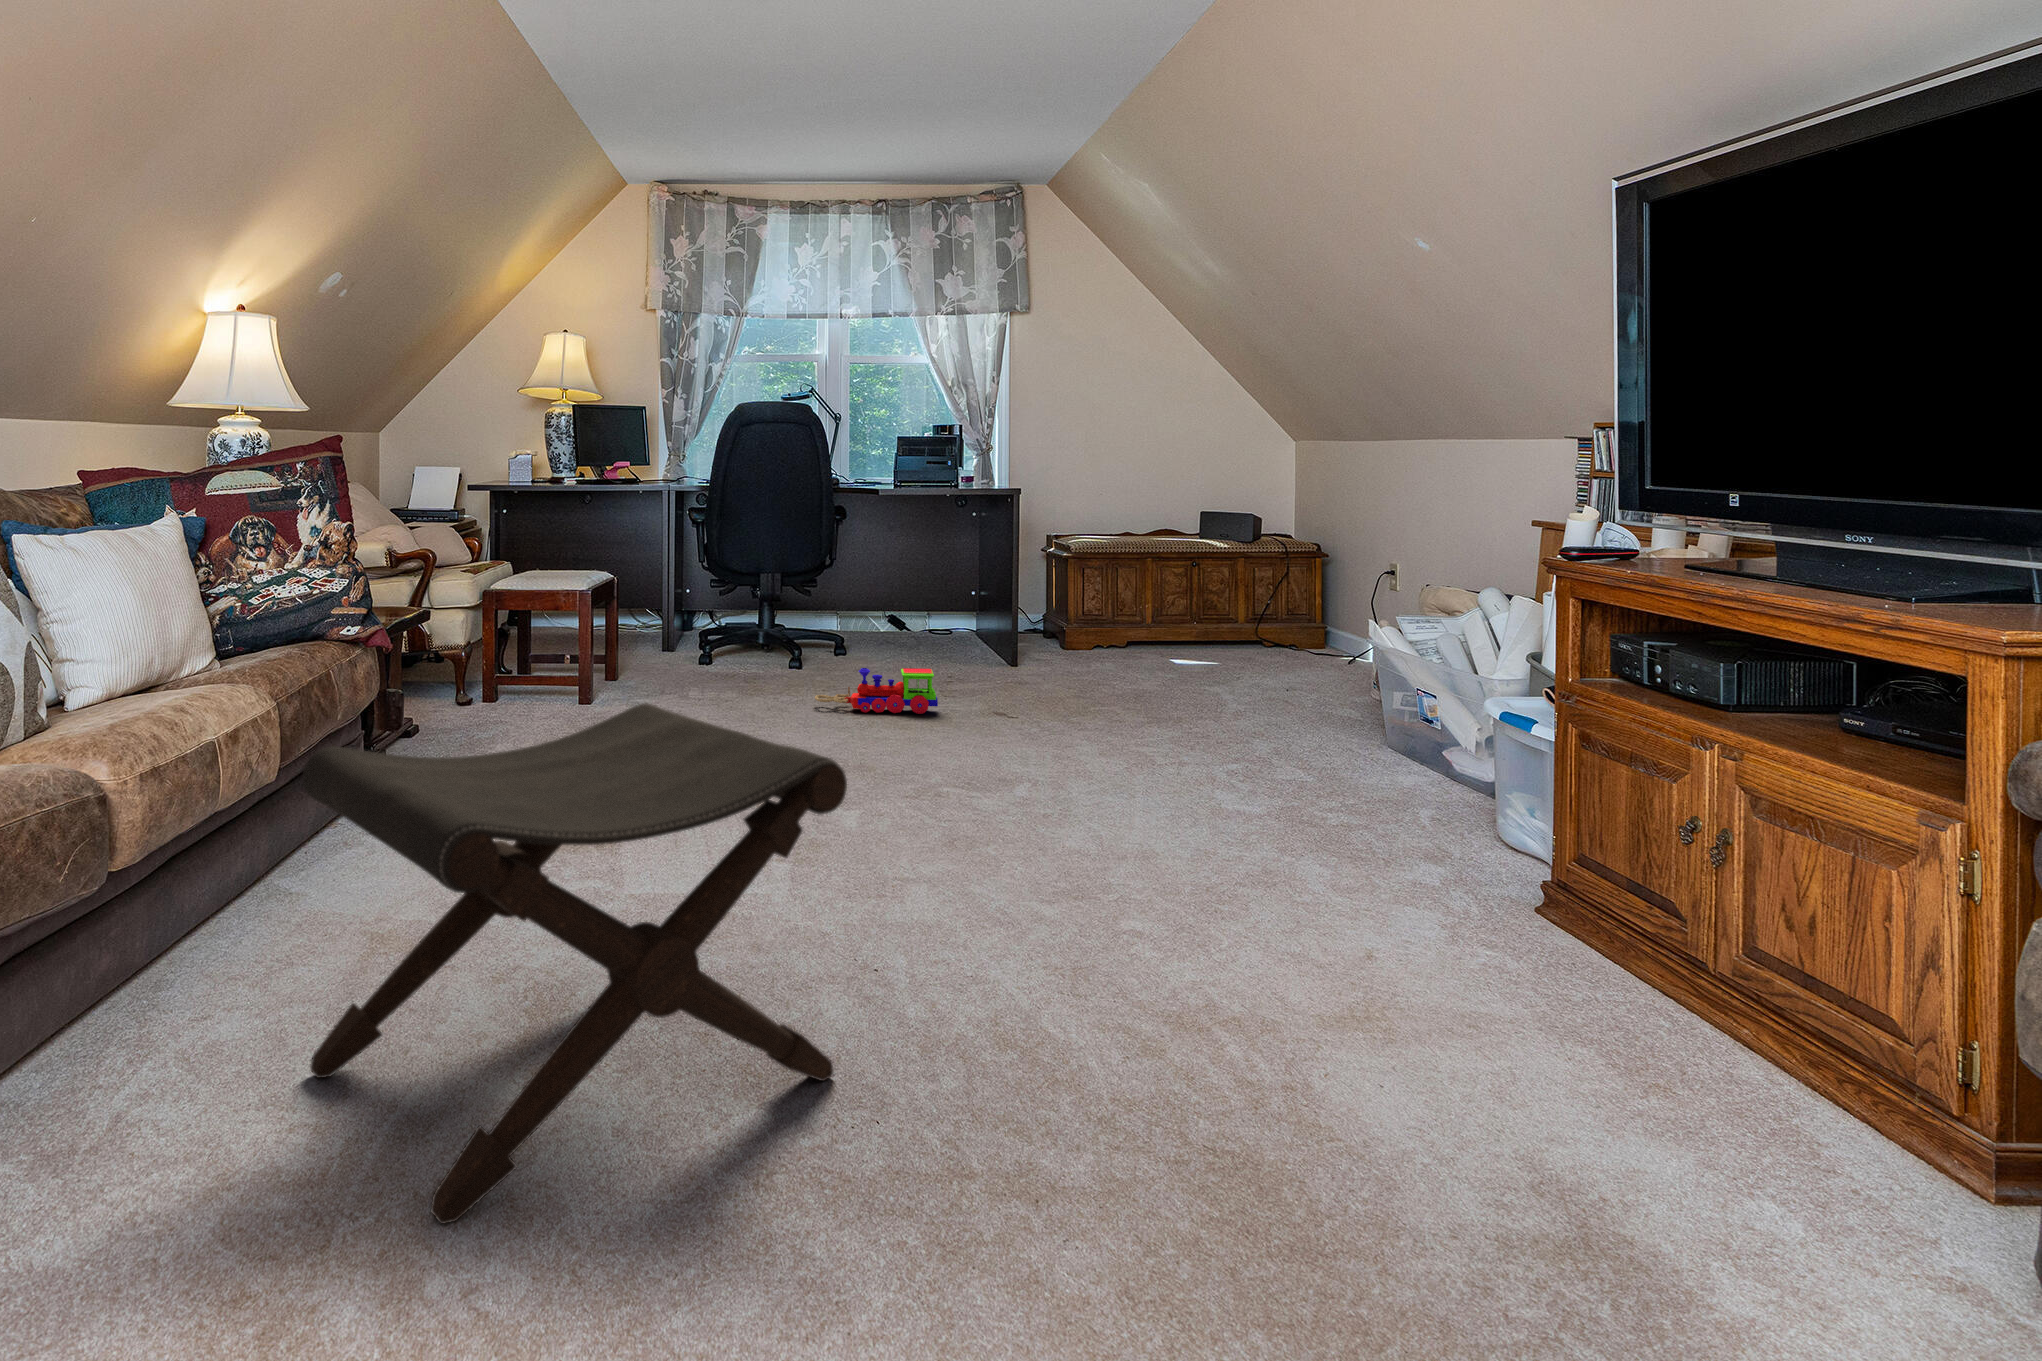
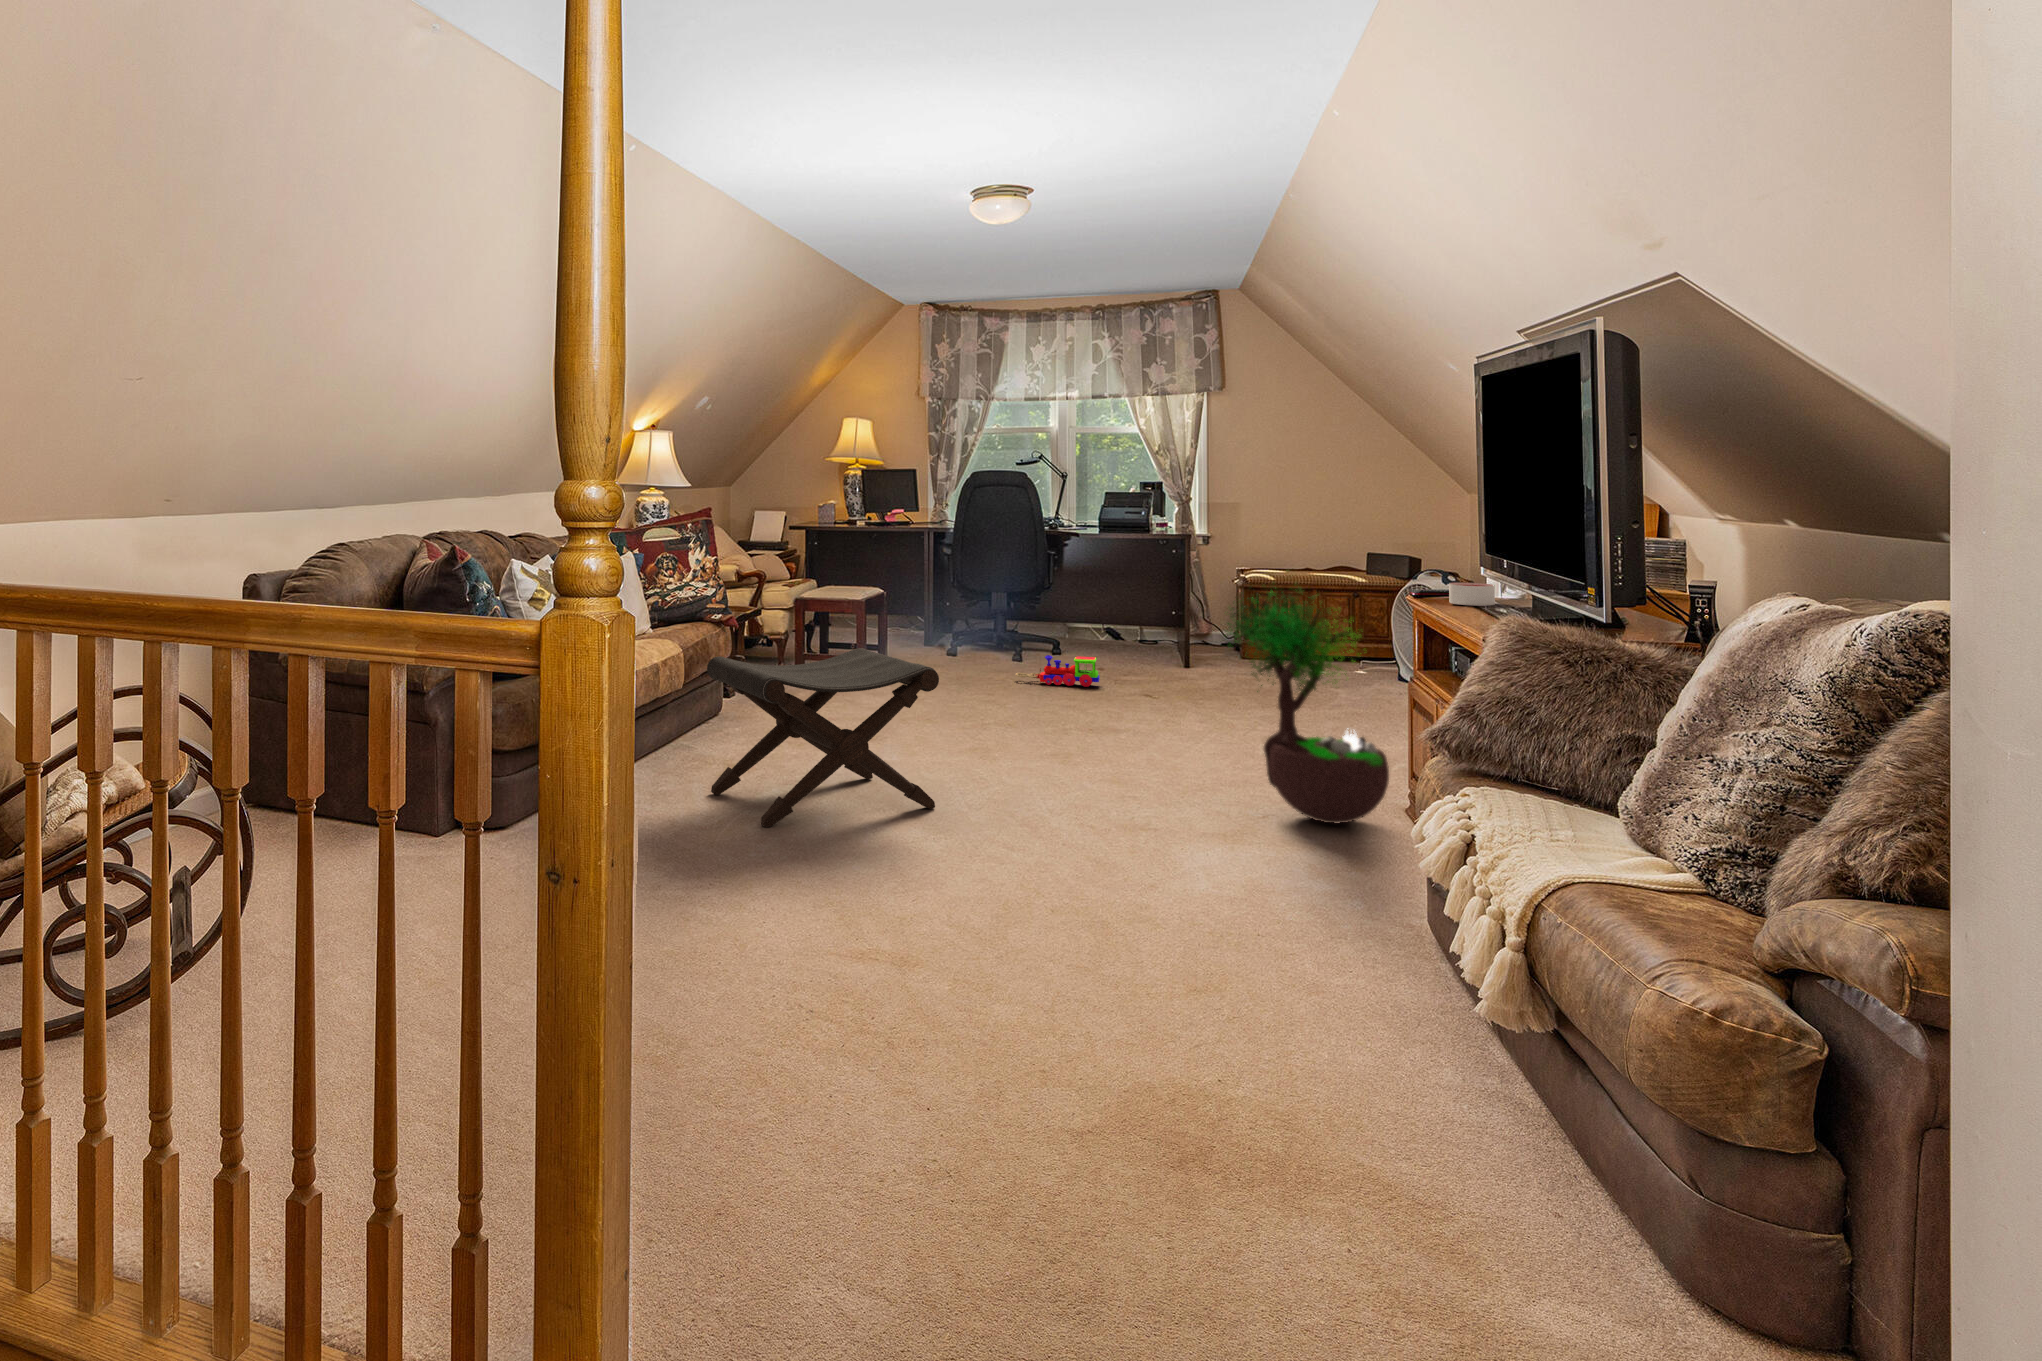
potted tree: none [1358,525,1750,1044] -> present [1227,585,1389,823]
candle: none [1820,545,1926,590] -> present [1449,583,1495,606]

